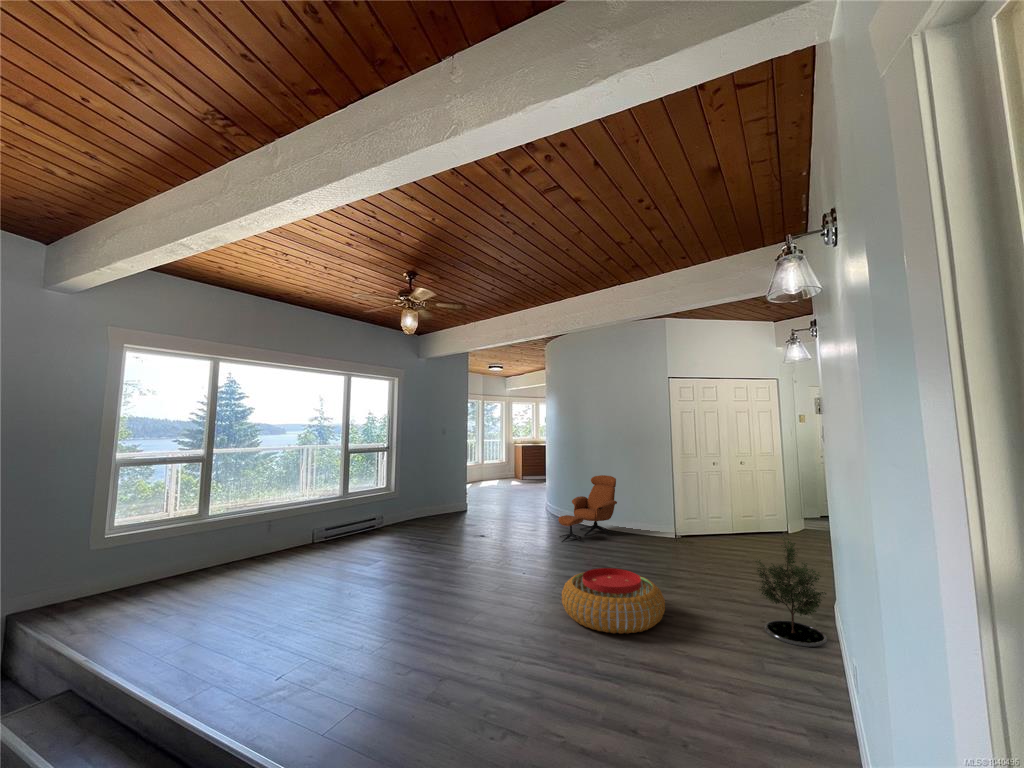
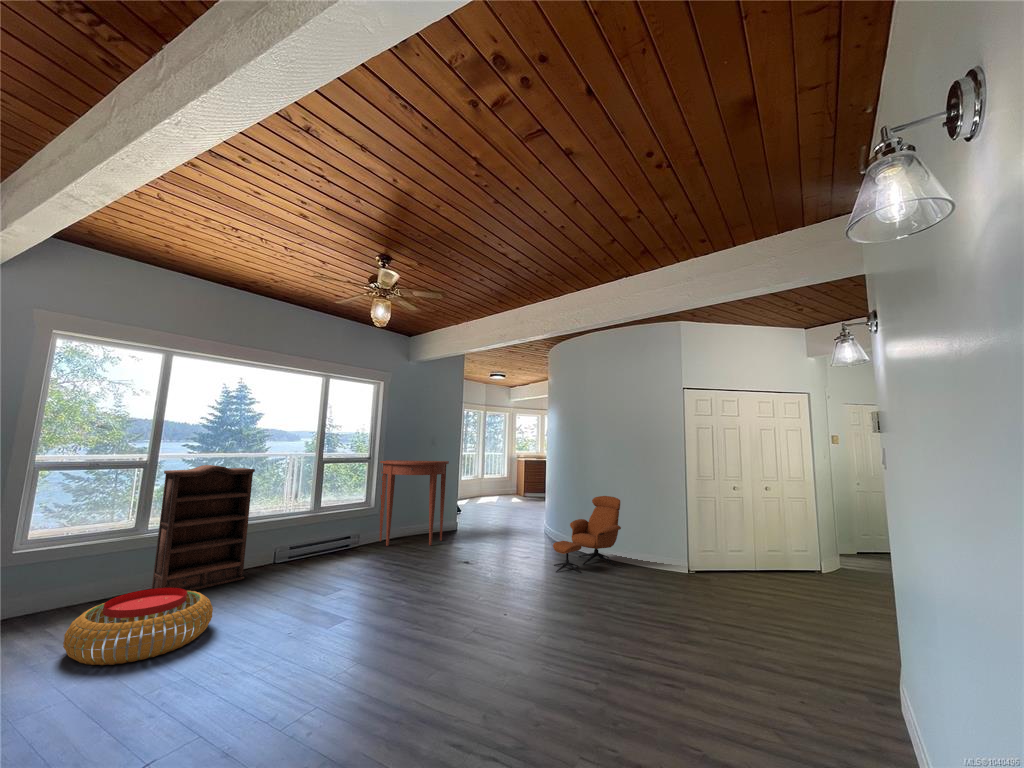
console table: none [397,448,459,526] -> present [379,460,449,546]
bookshelf: none [213,457,295,572] -> present [152,465,255,591]
potted tree: present [755,540,827,647] -> none [787,583,891,741]
pouf: present [562,568,665,634] -> present [63,588,213,665]

